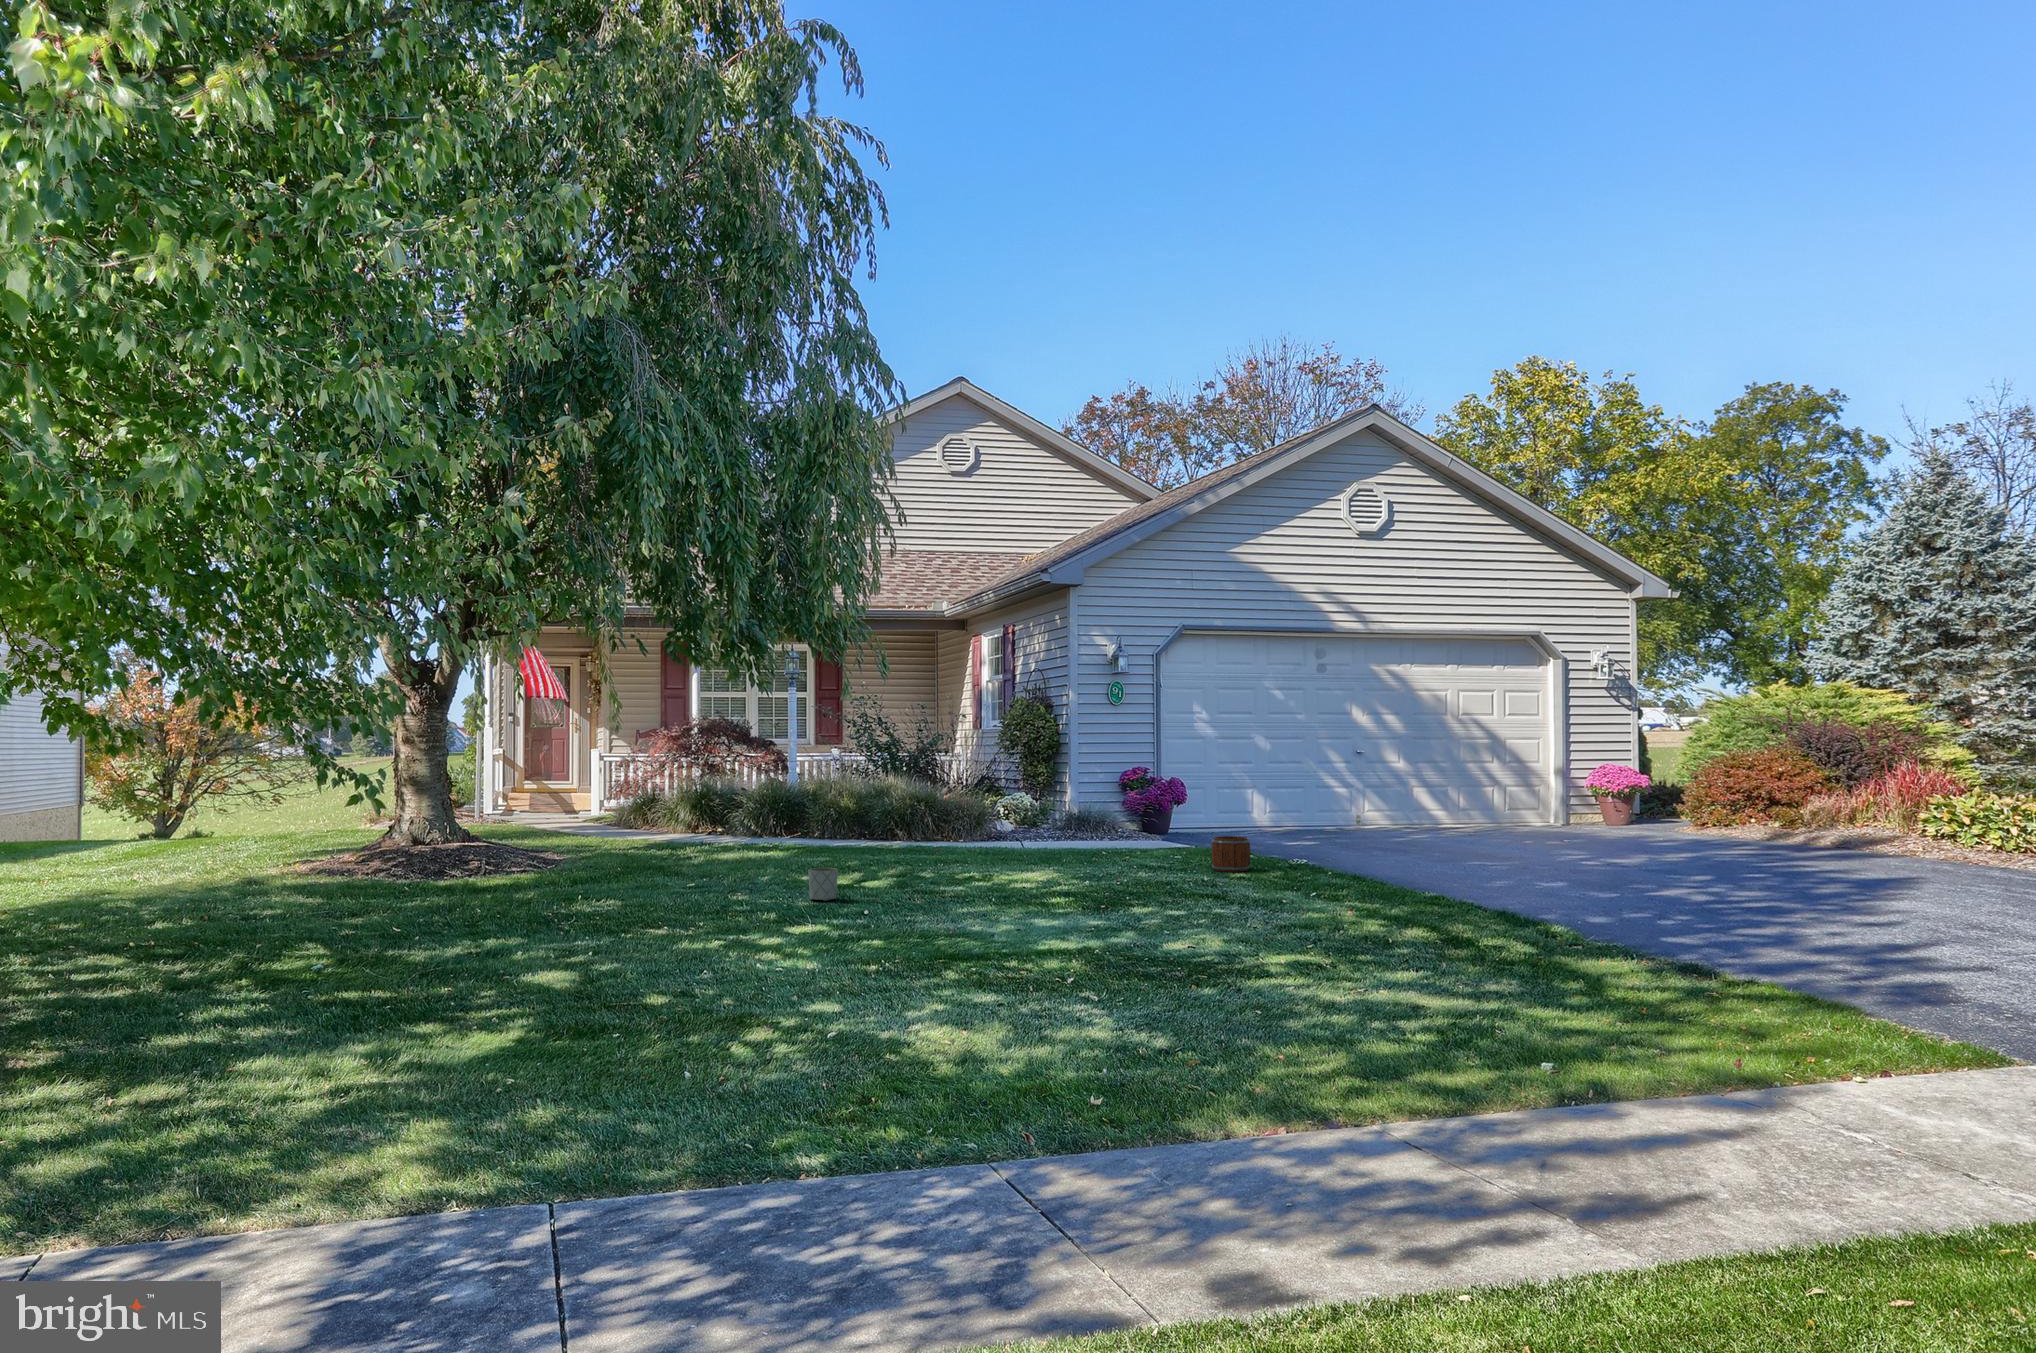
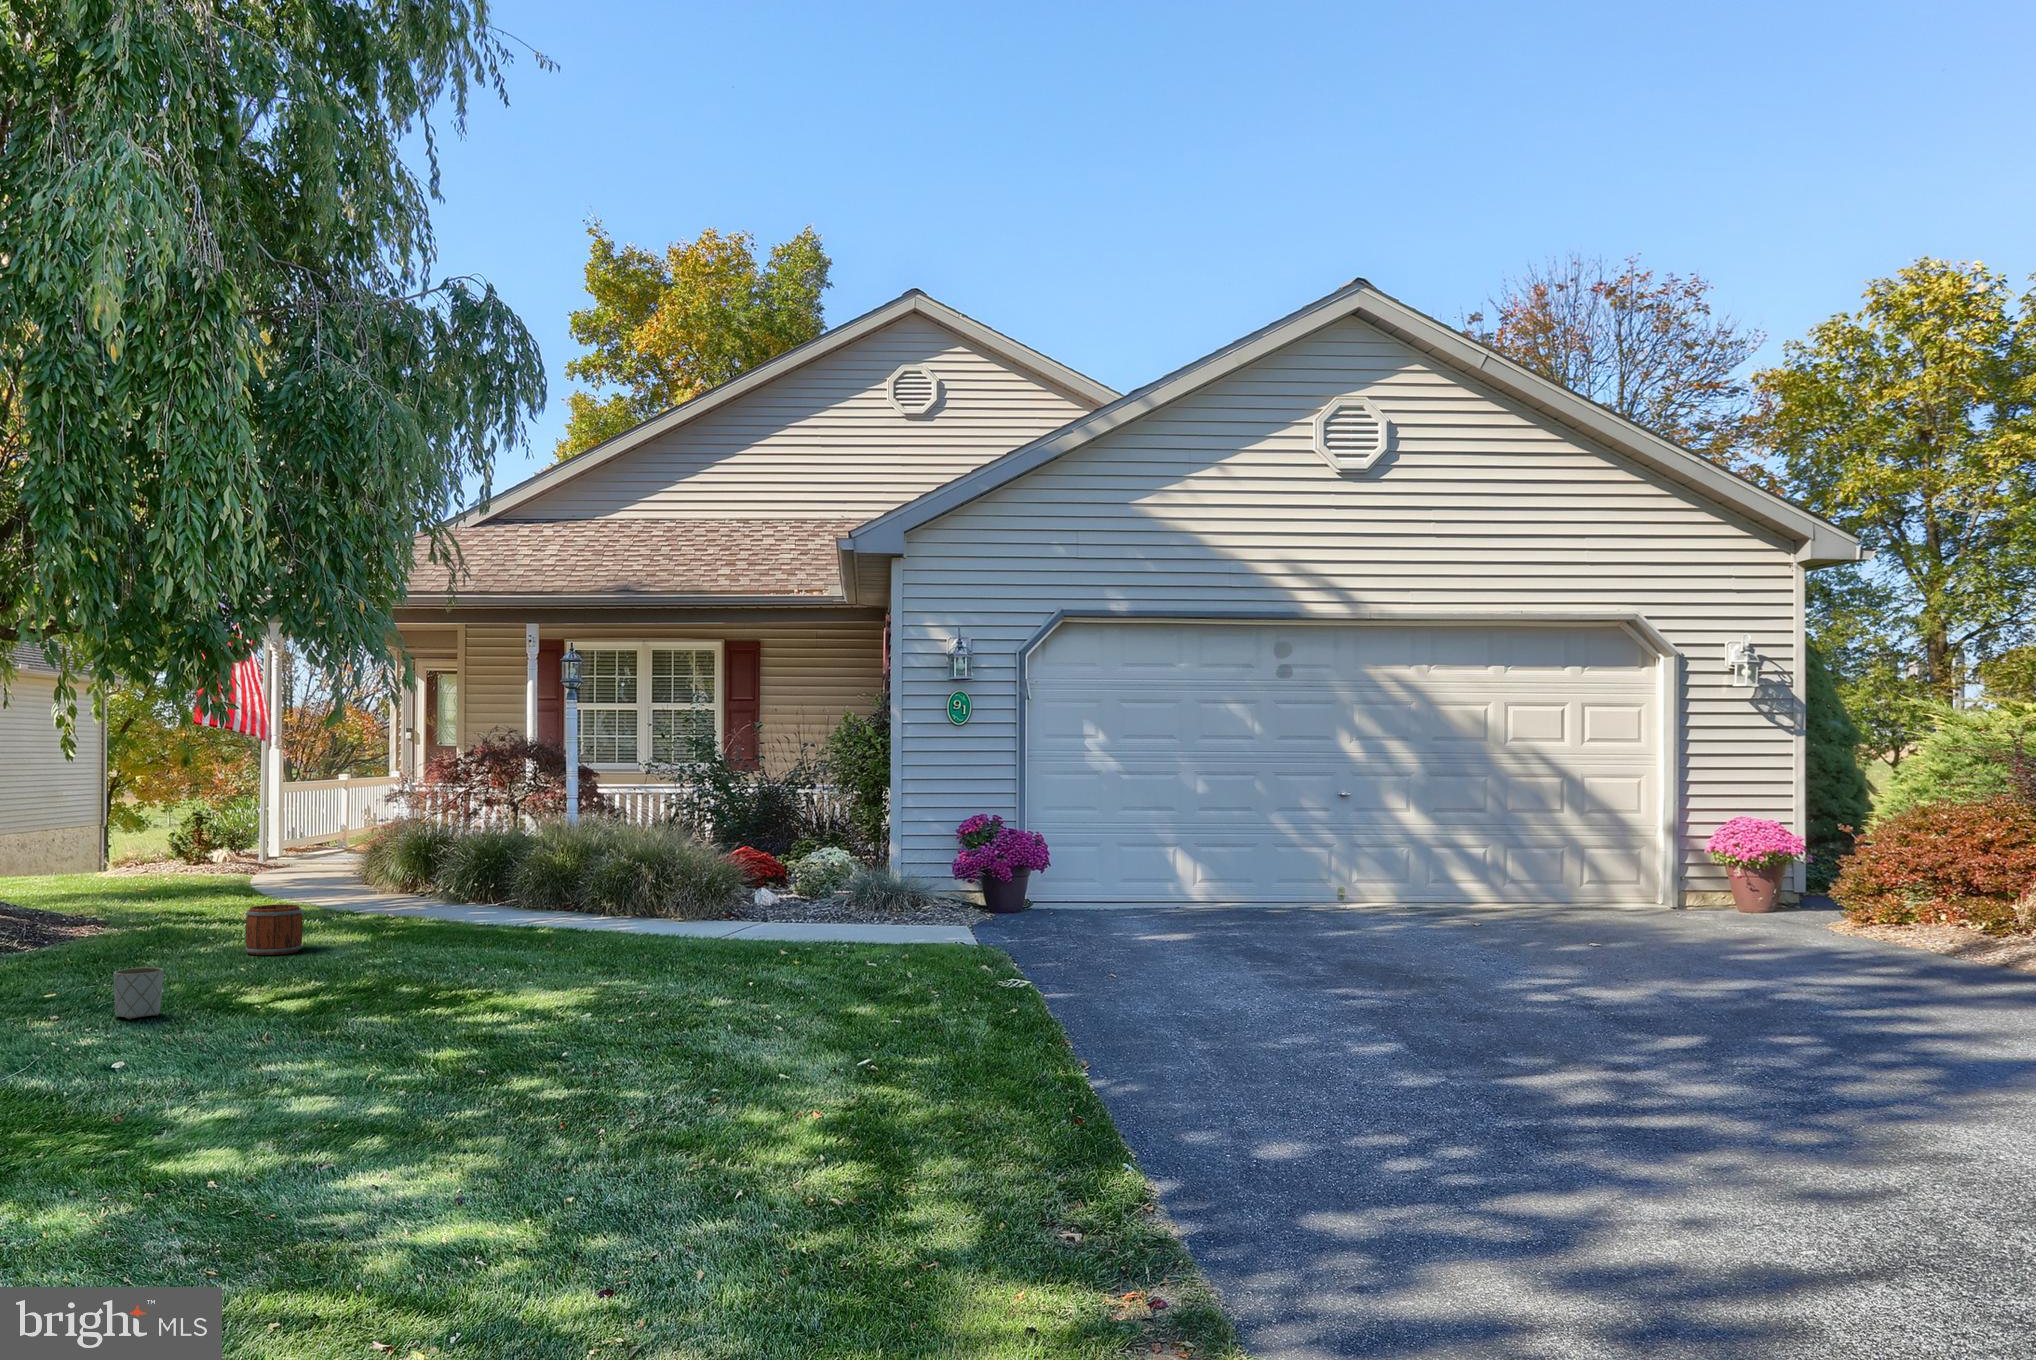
bucket: present [1212,836,1250,872] -> present [246,904,303,955]

